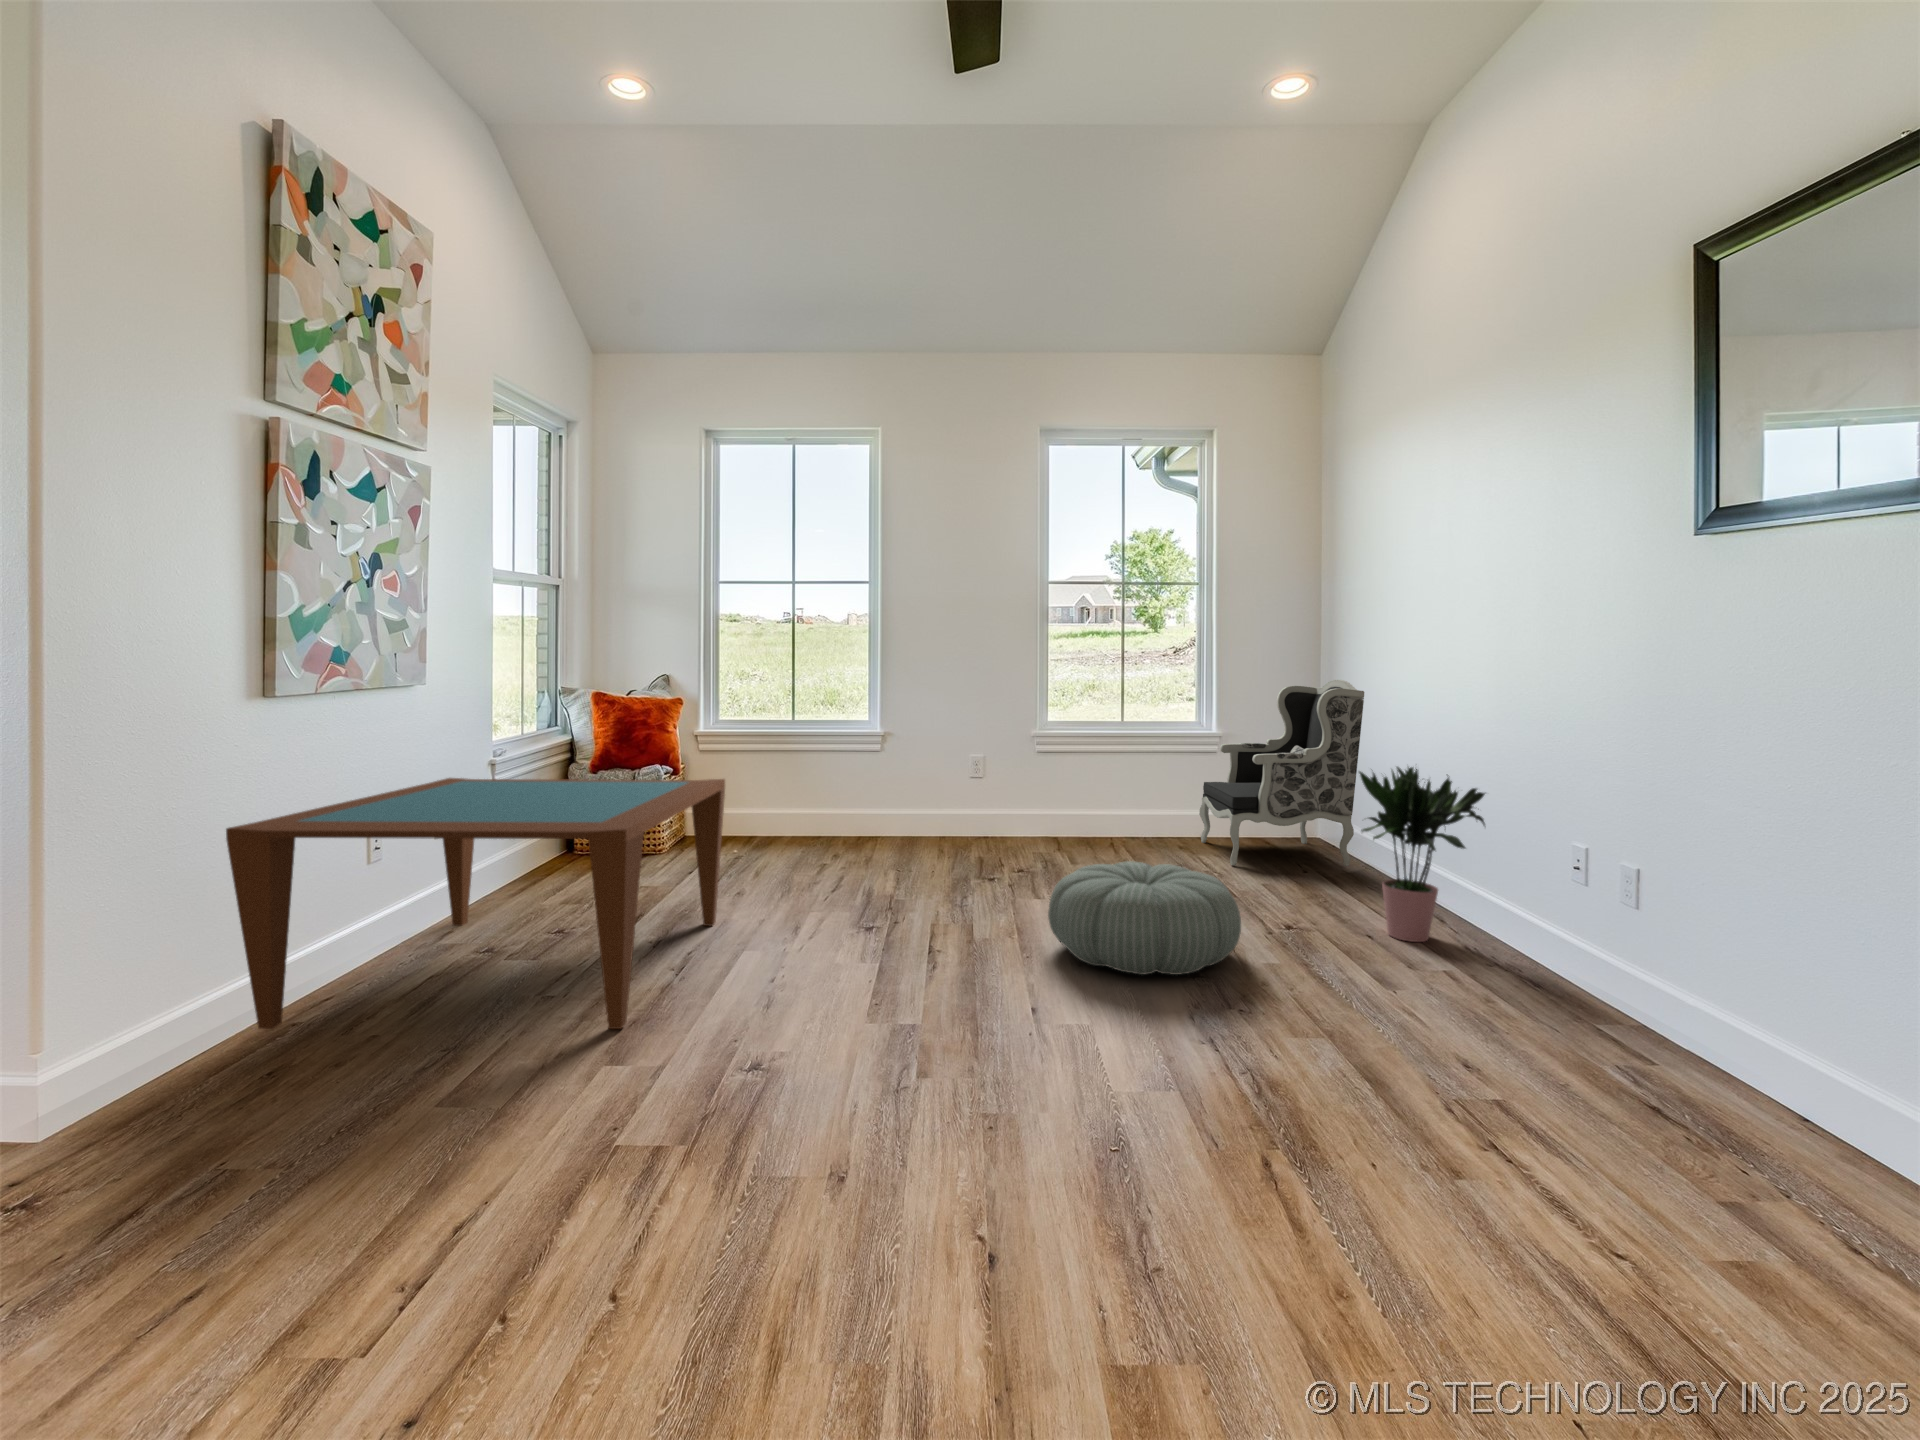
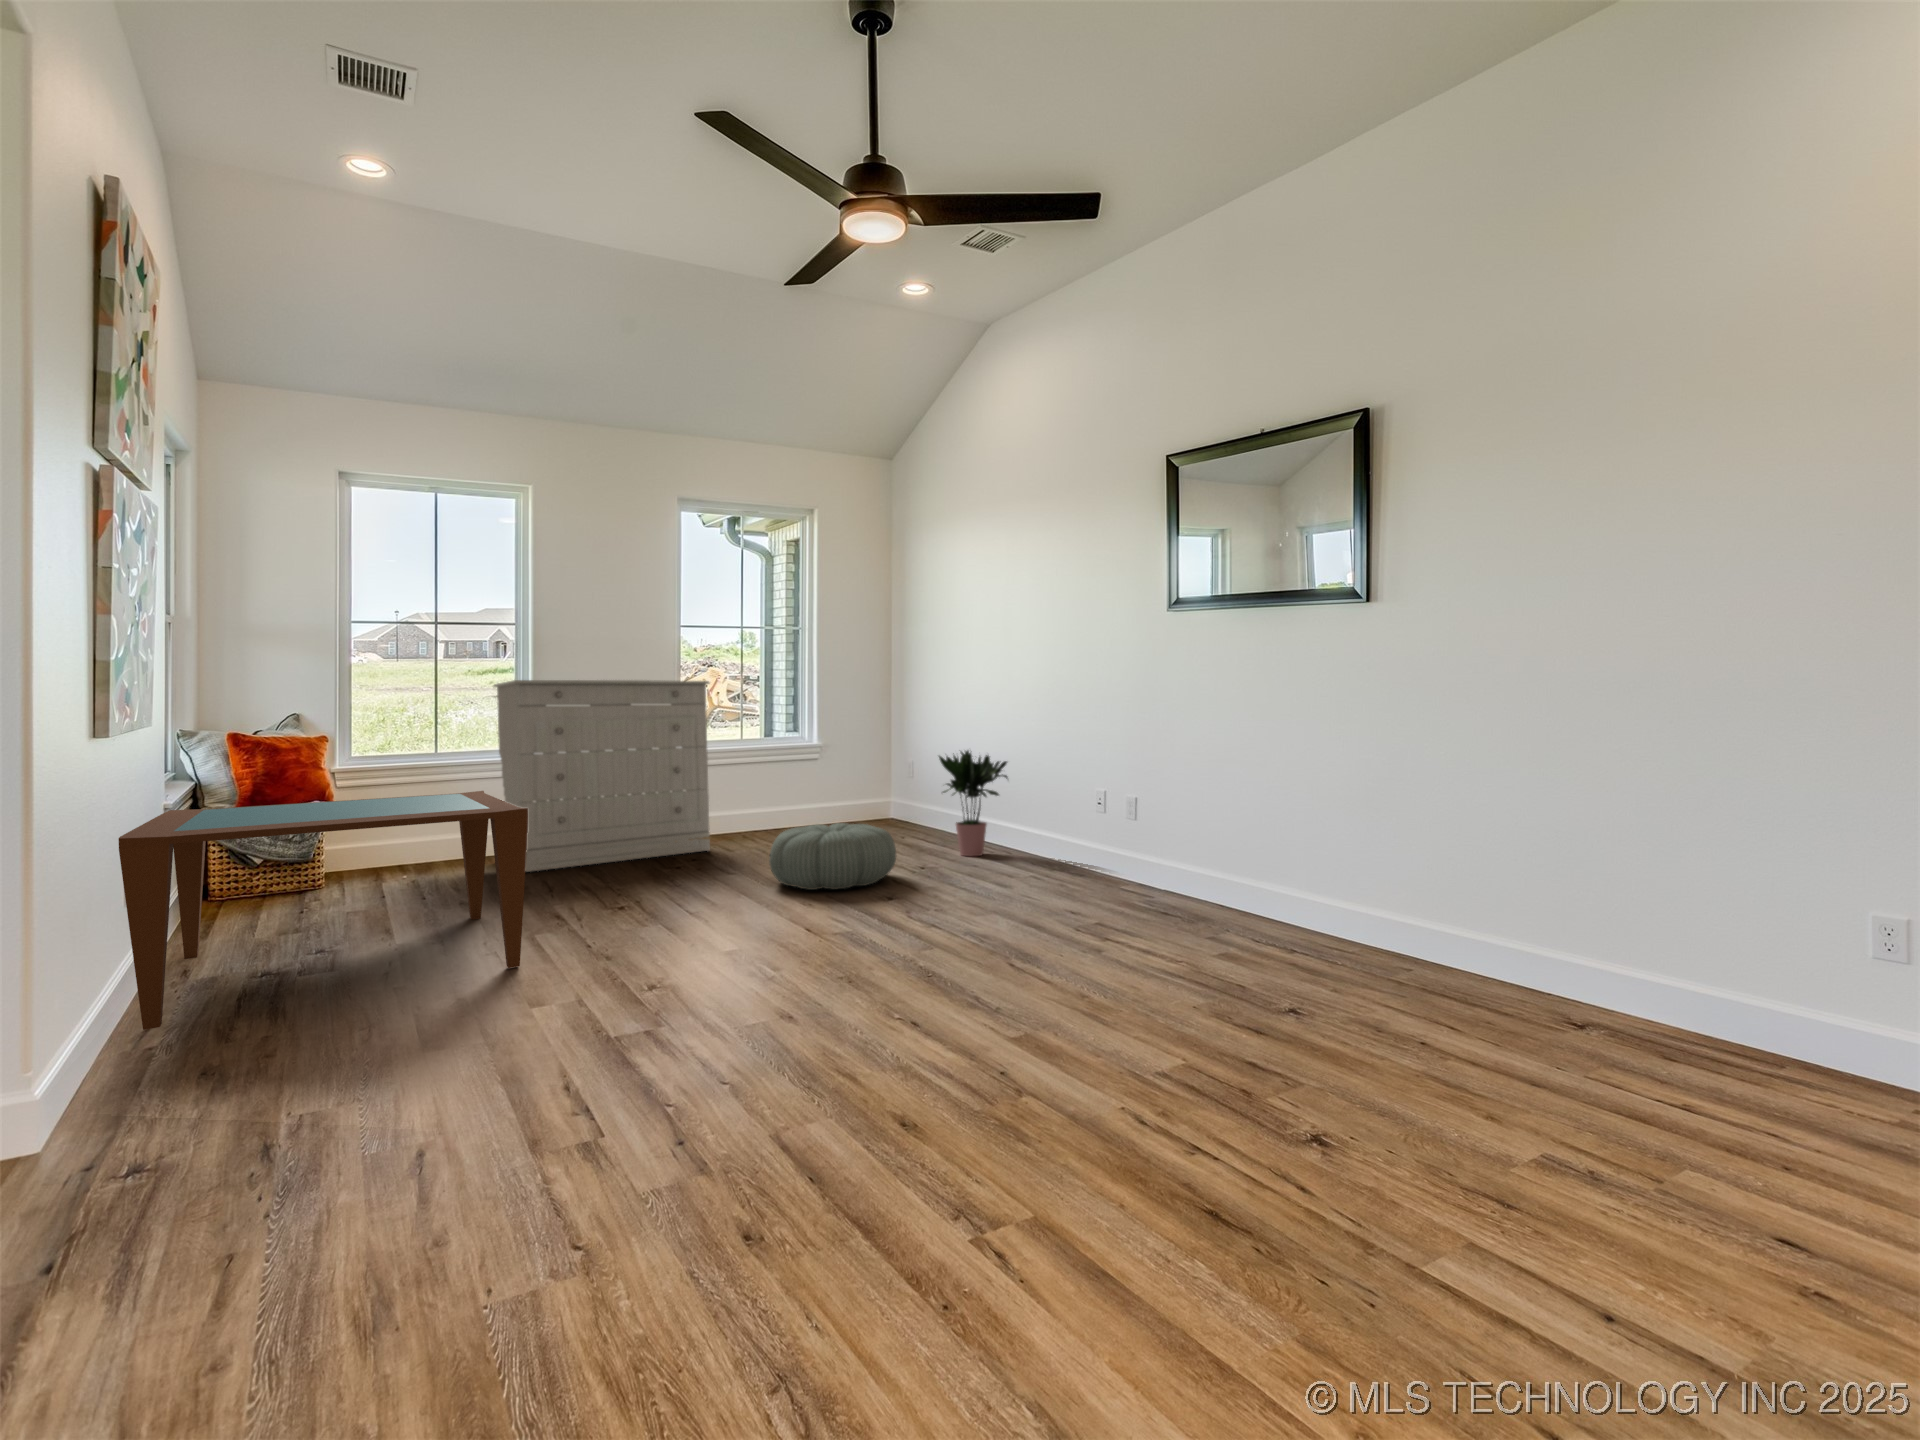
dresser: none [831,645,1061,861] -> present [494,680,710,872]
armchair: present [1199,680,1364,866] -> none [802,704,915,838]

